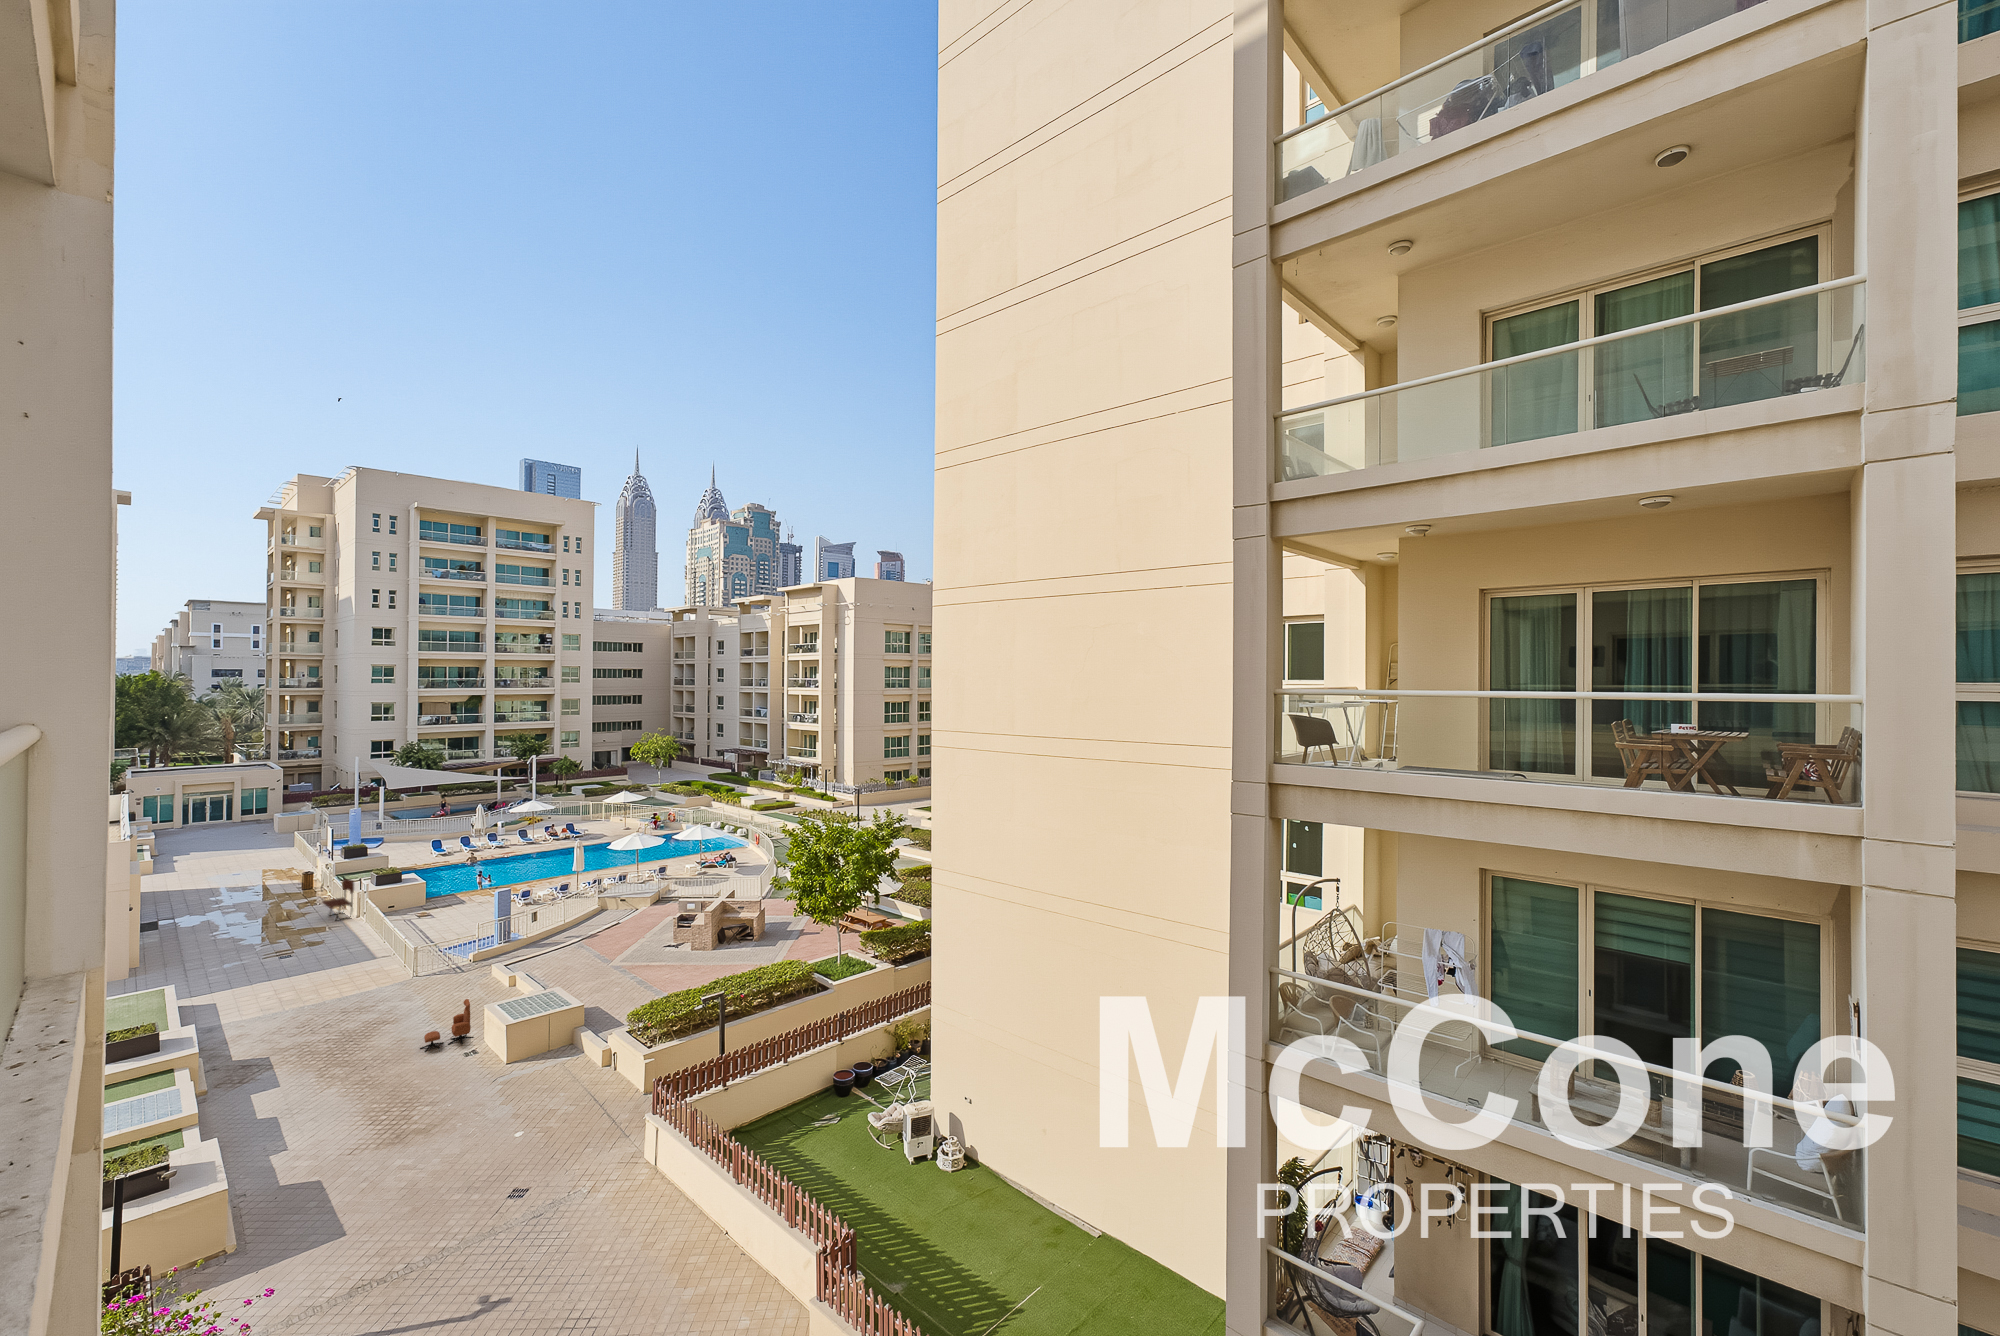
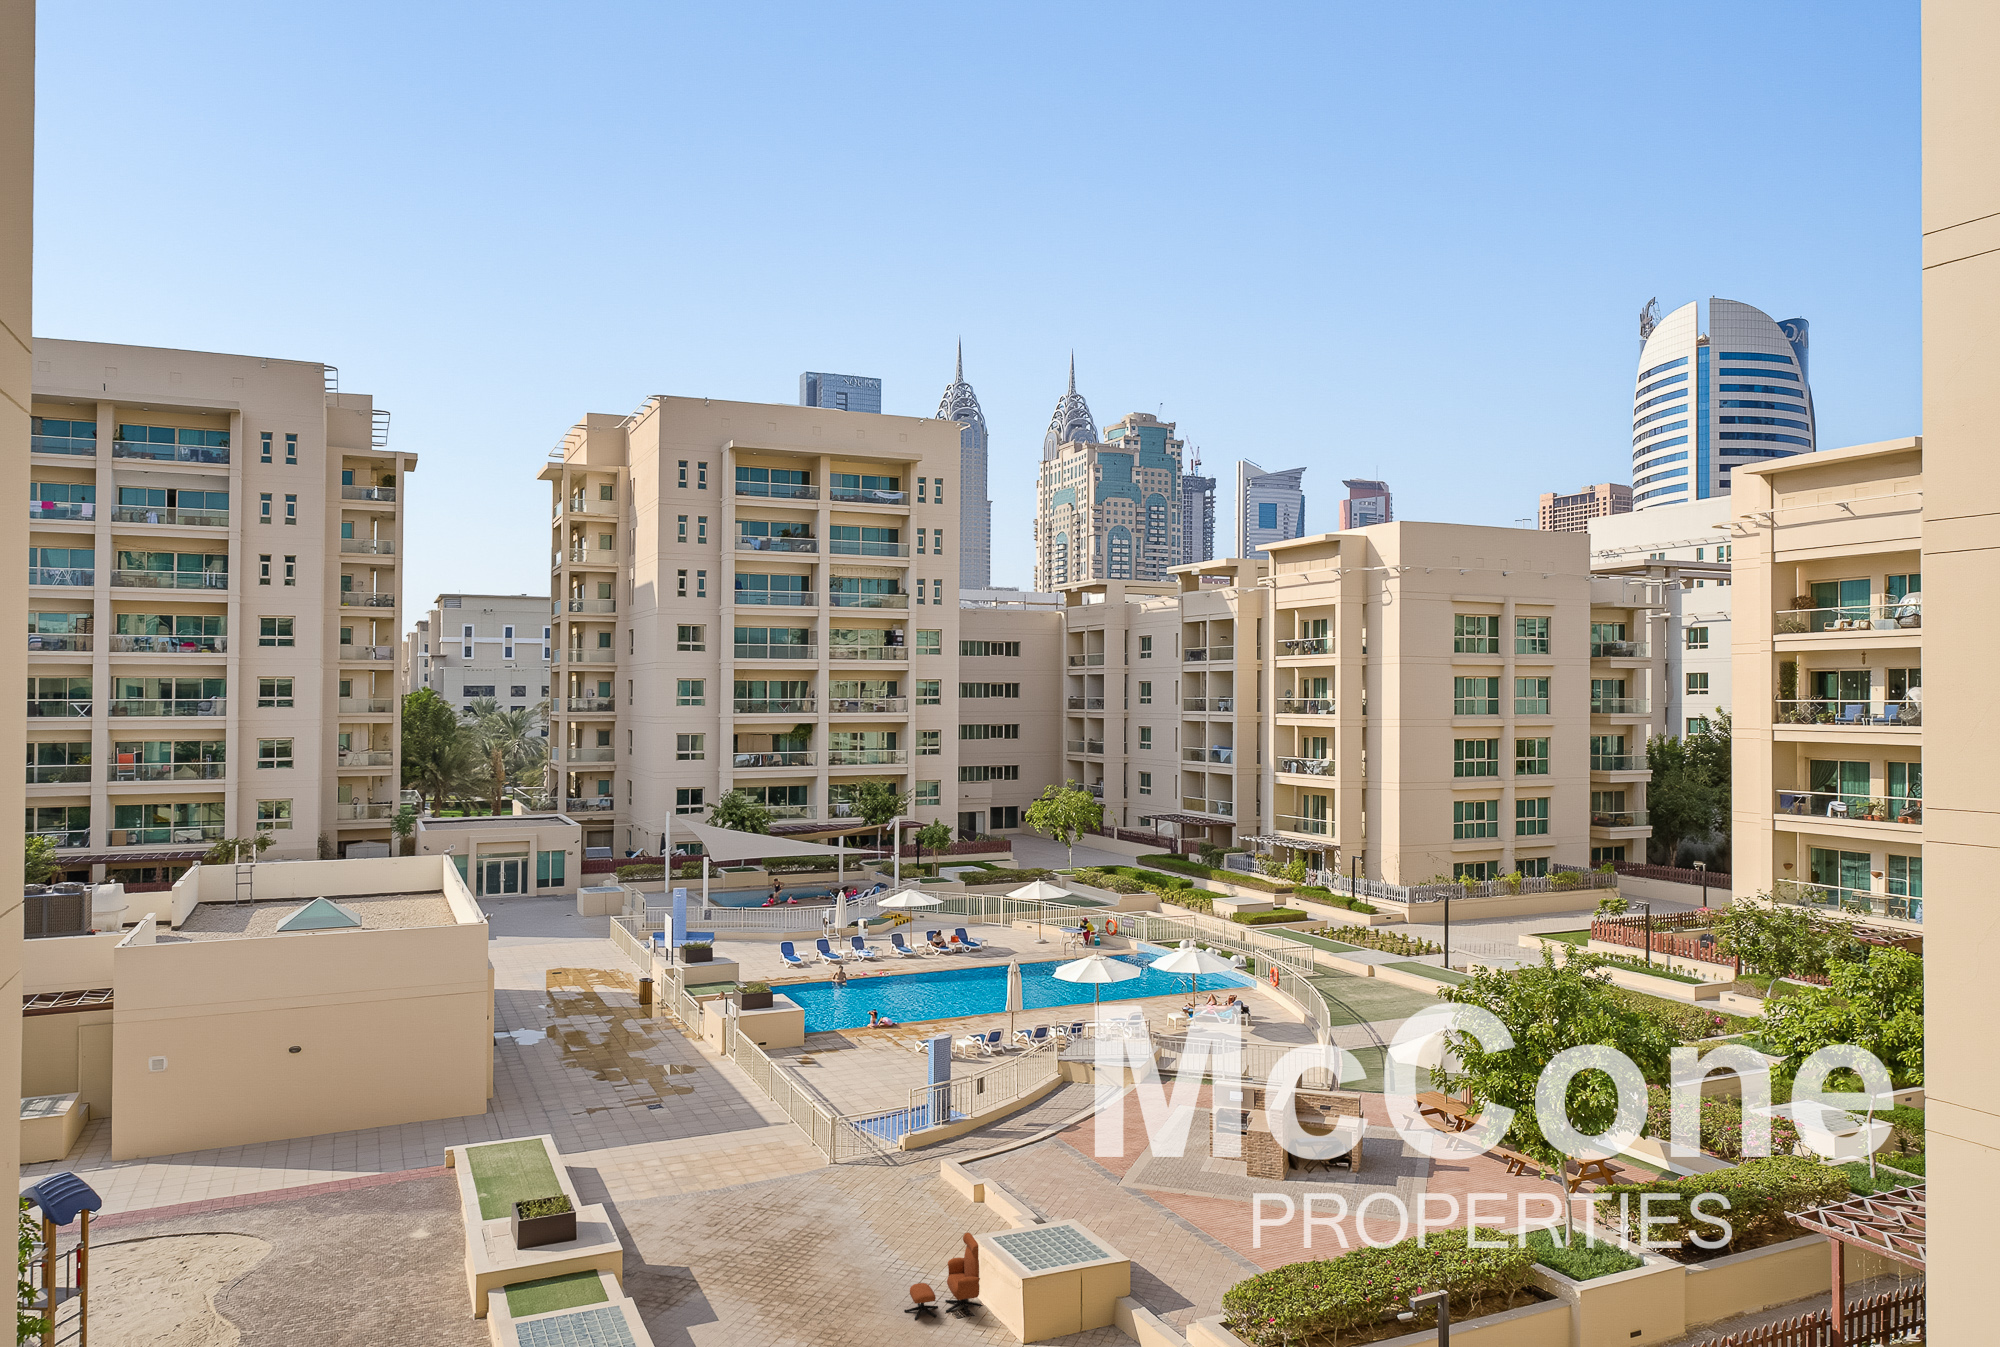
bench: present [323,879,354,921] -> none [677,991,718,1056]

